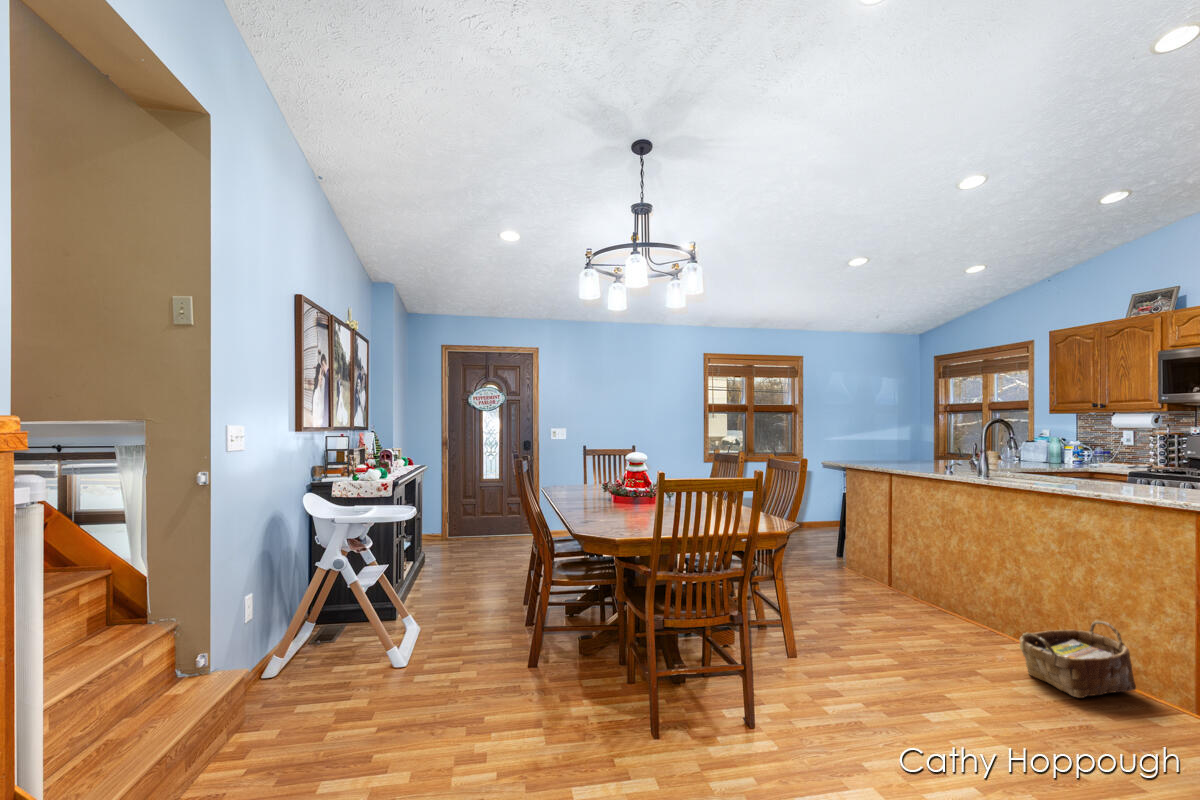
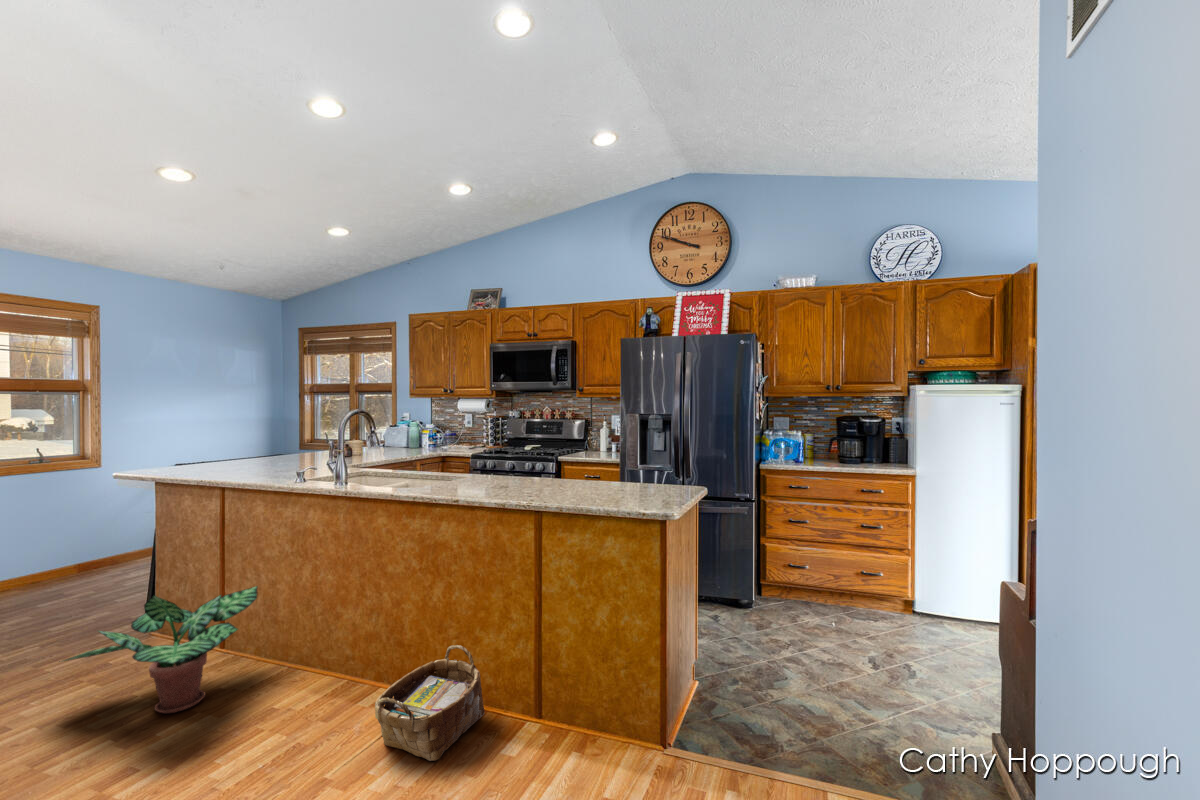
potted plant: none [806,530,919,609] -> present [59,586,258,713]

